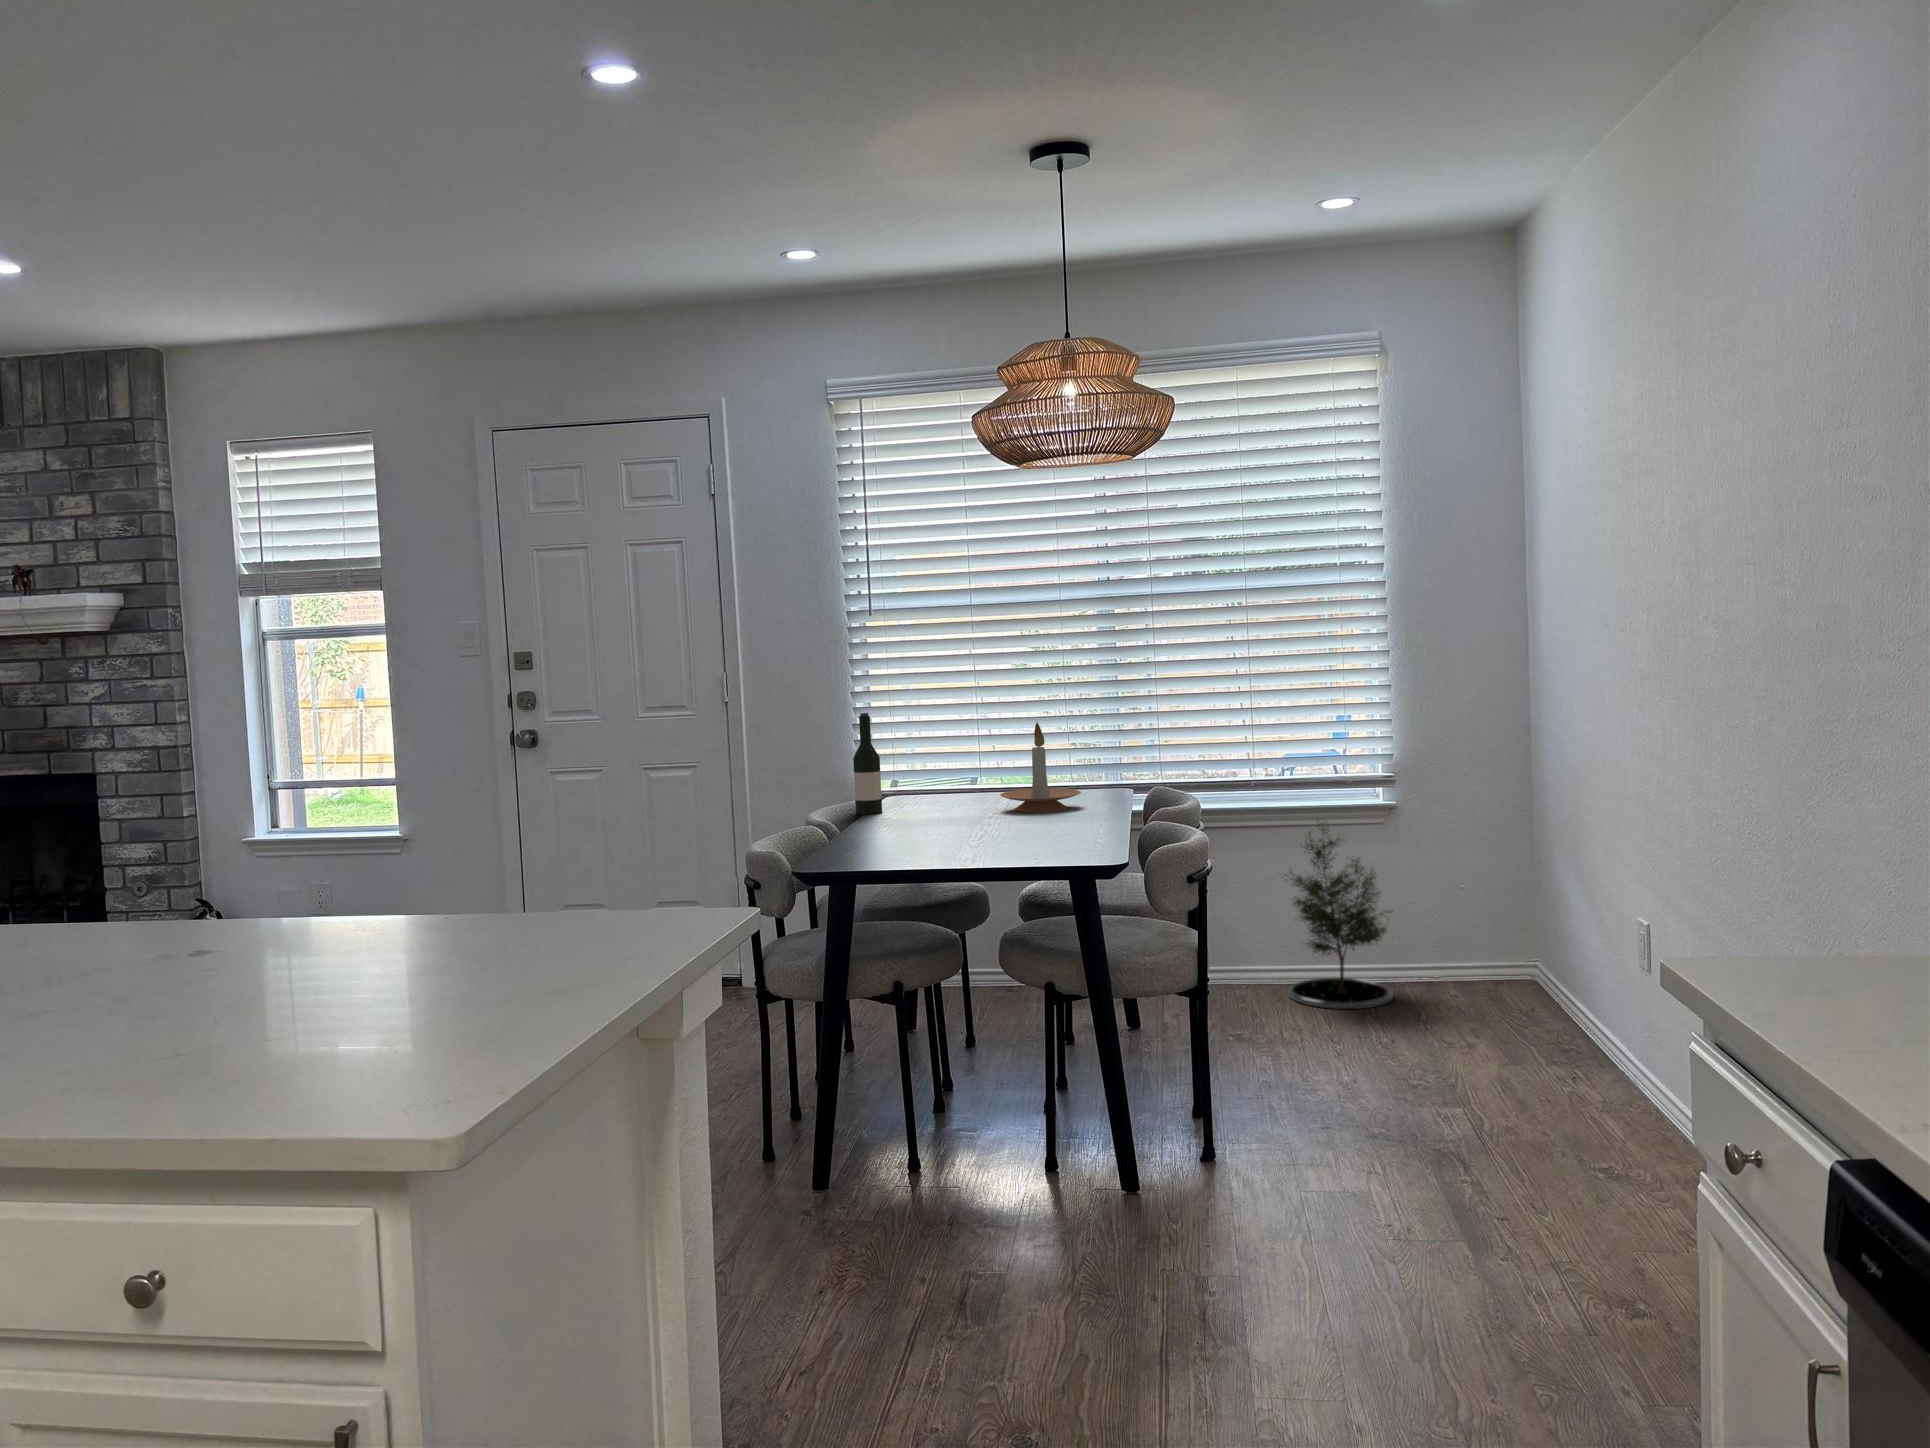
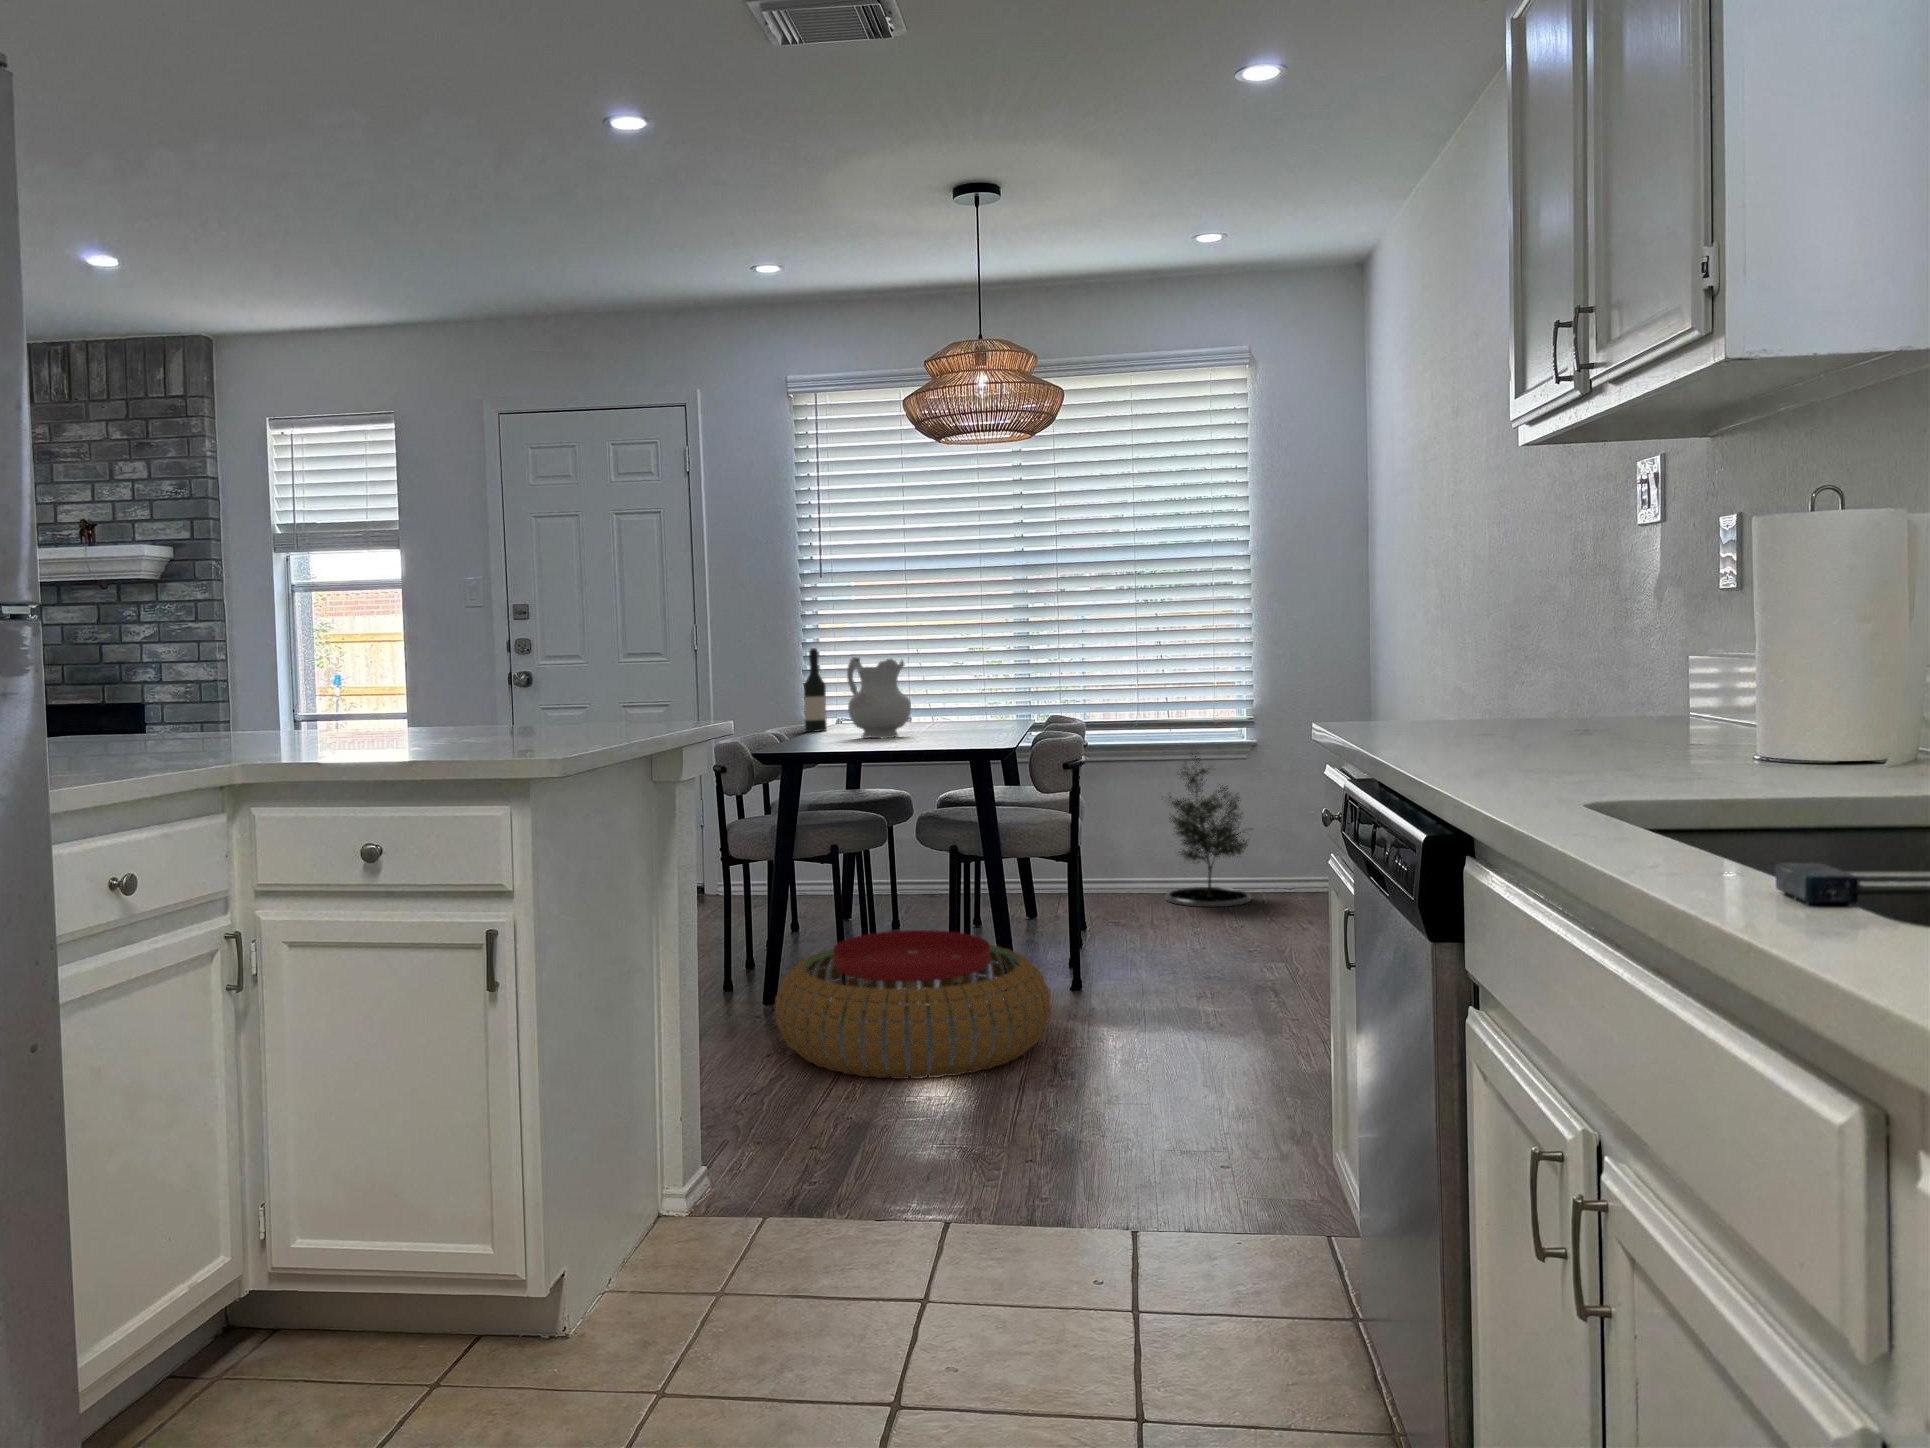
candle holder: present [1000,722,1081,812] -> none [924,655,990,728]
ceramic pitcher: none [910,740,992,846] -> present [847,657,911,738]
pouf: none [831,1114,1197,1354] -> present [775,930,1051,1079]

